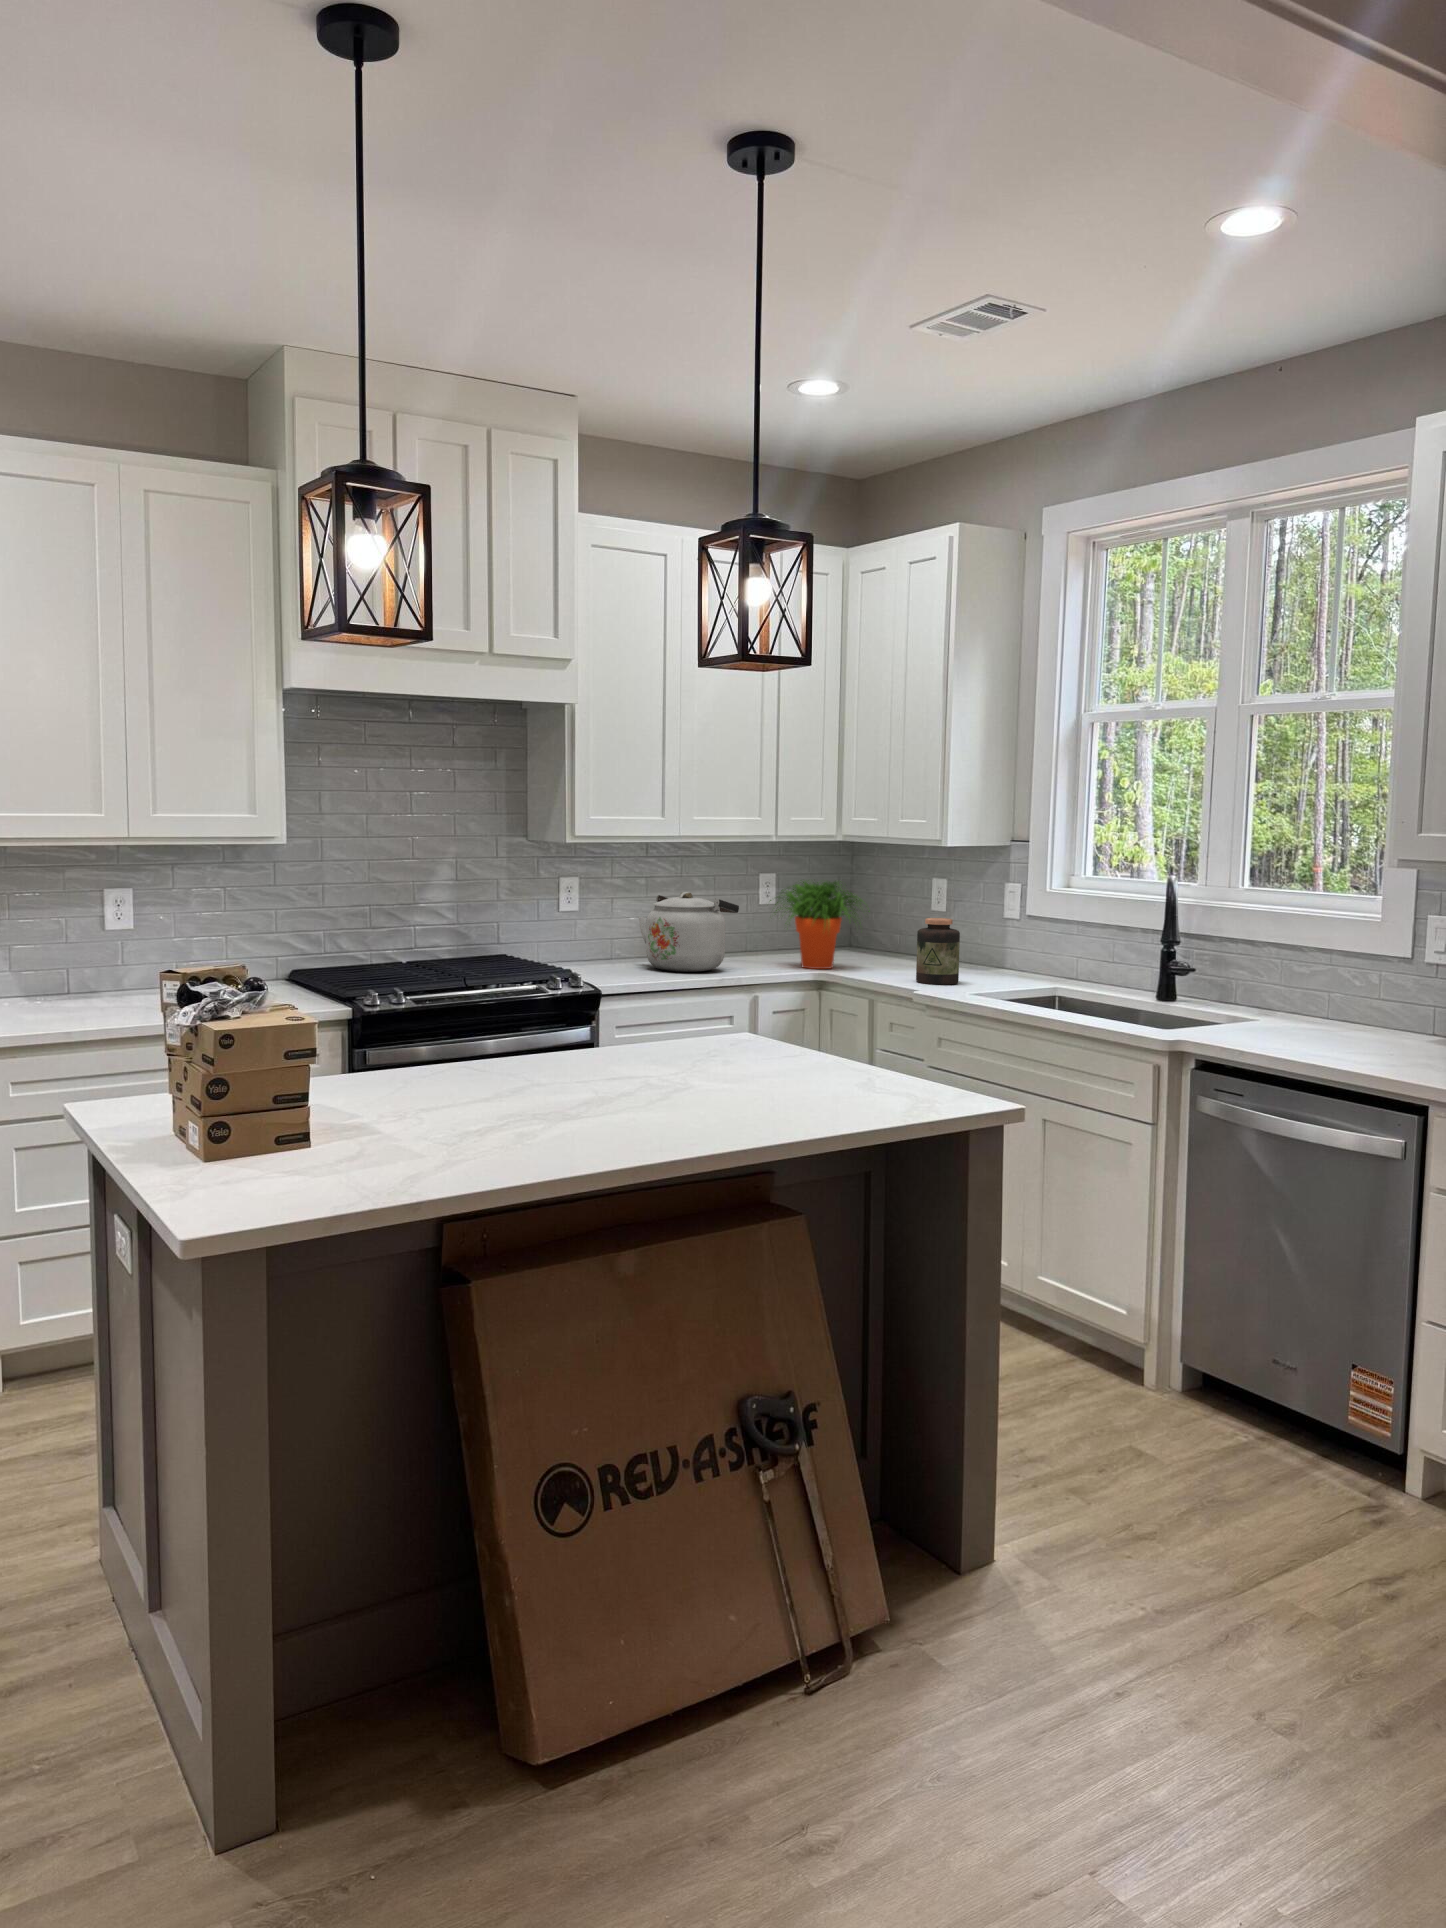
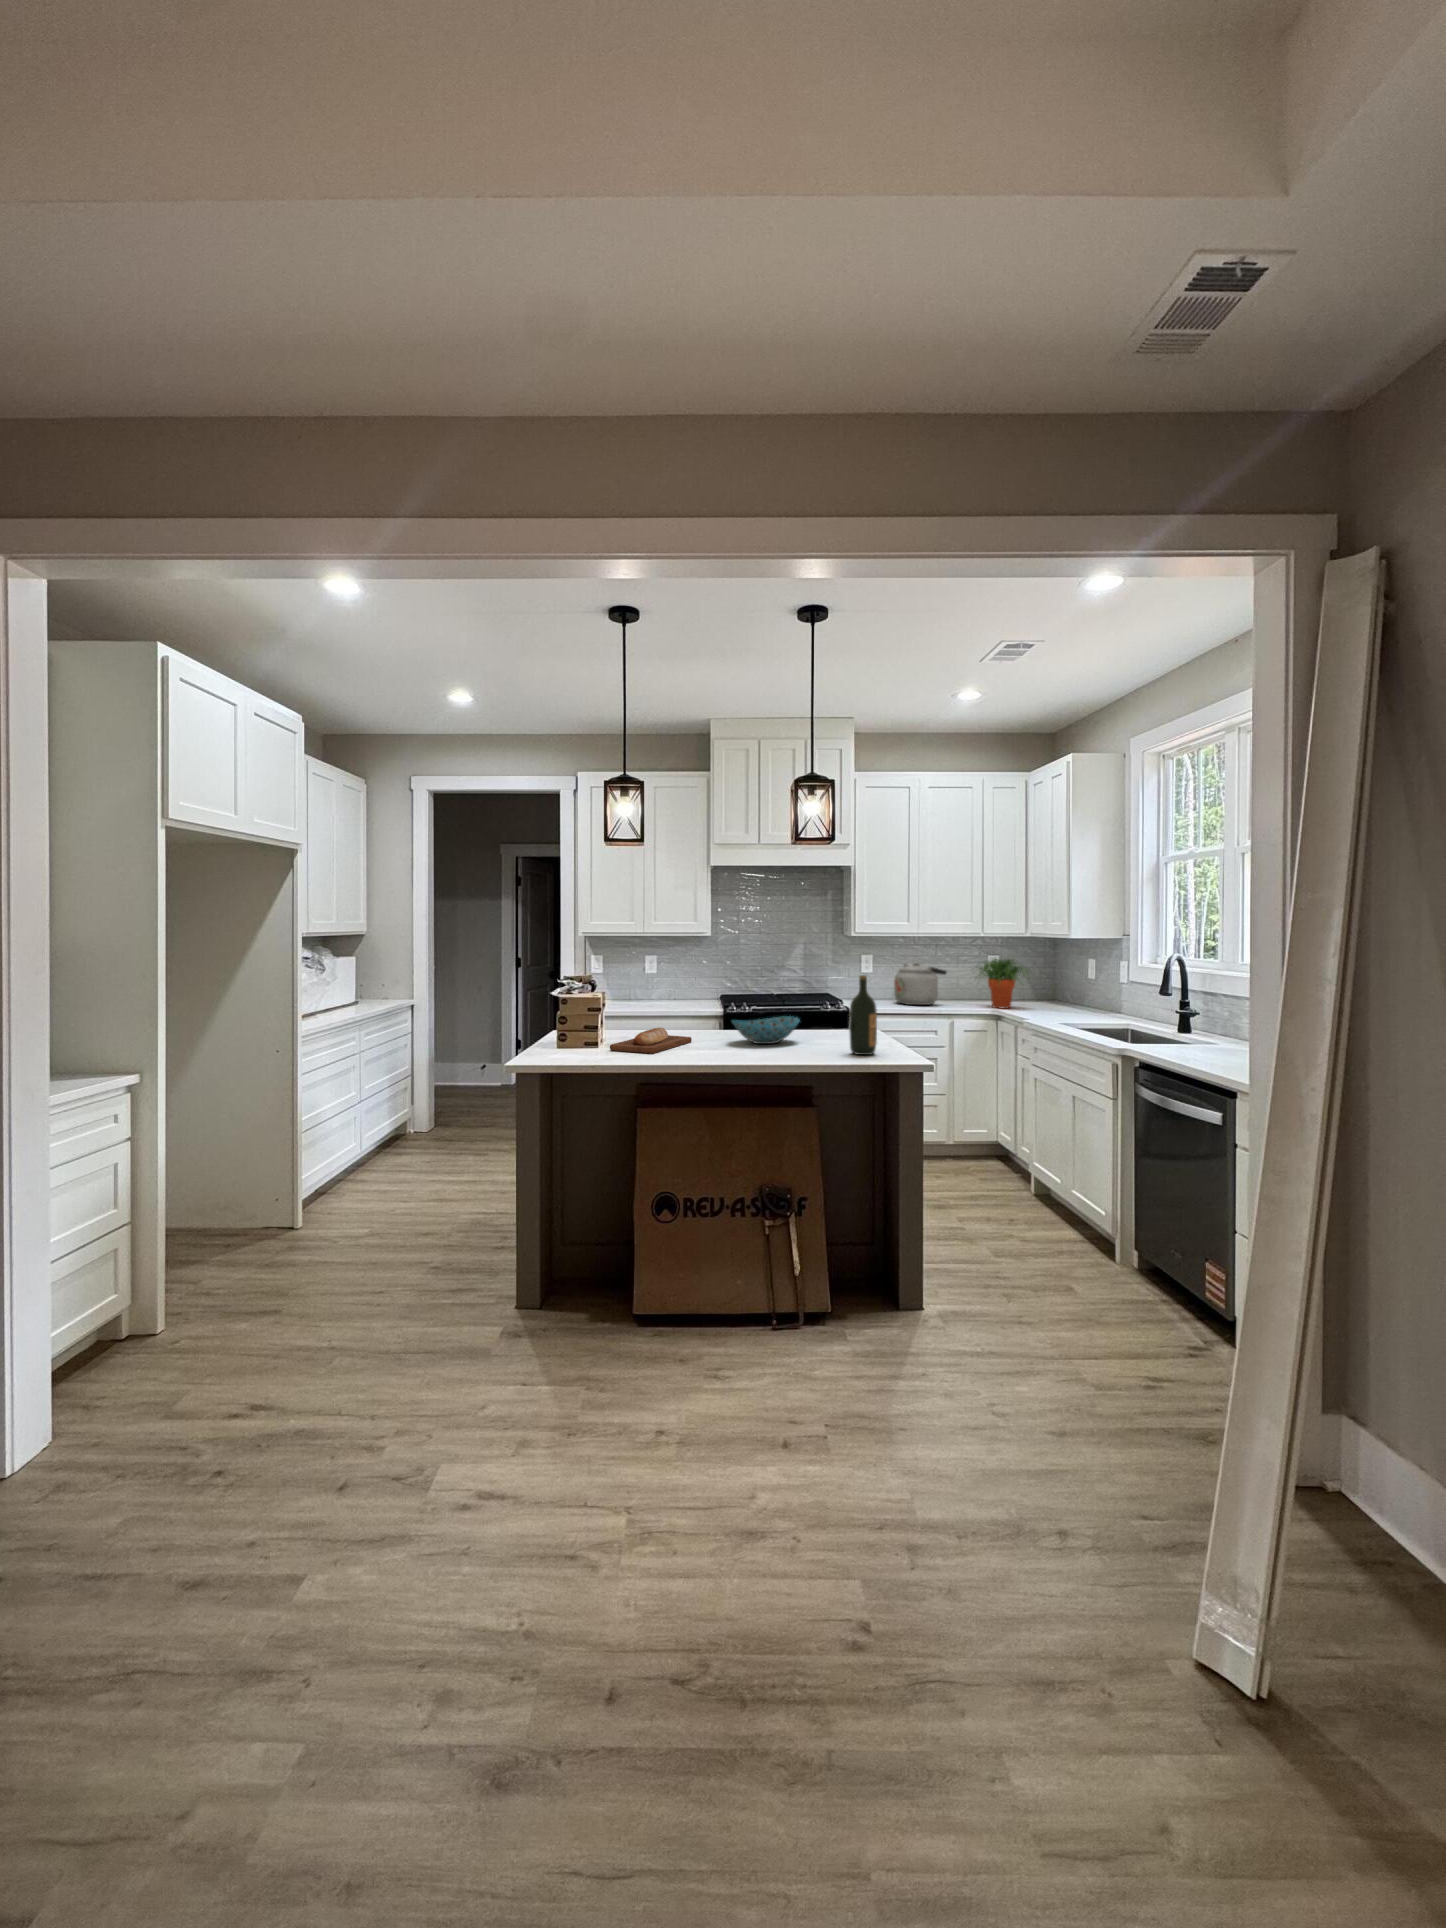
jar: present [916,918,960,985] -> none [1043,980,1069,1019]
wine bottle: none [846,937,902,1098] -> present [849,975,877,1055]
bowl: none [566,1024,702,1091] -> present [731,1016,800,1044]
bread loaf: none [346,1075,480,1147] -> present [610,1028,692,1054]

